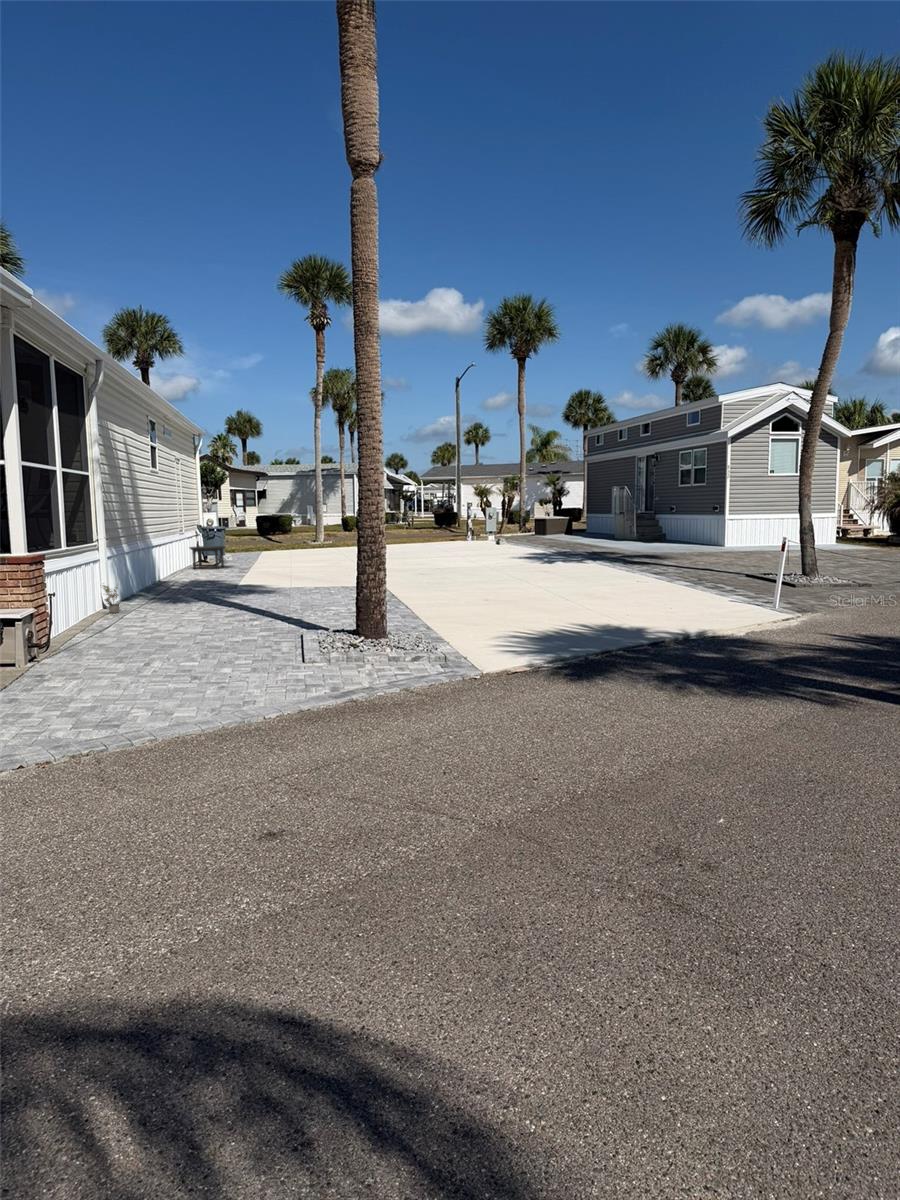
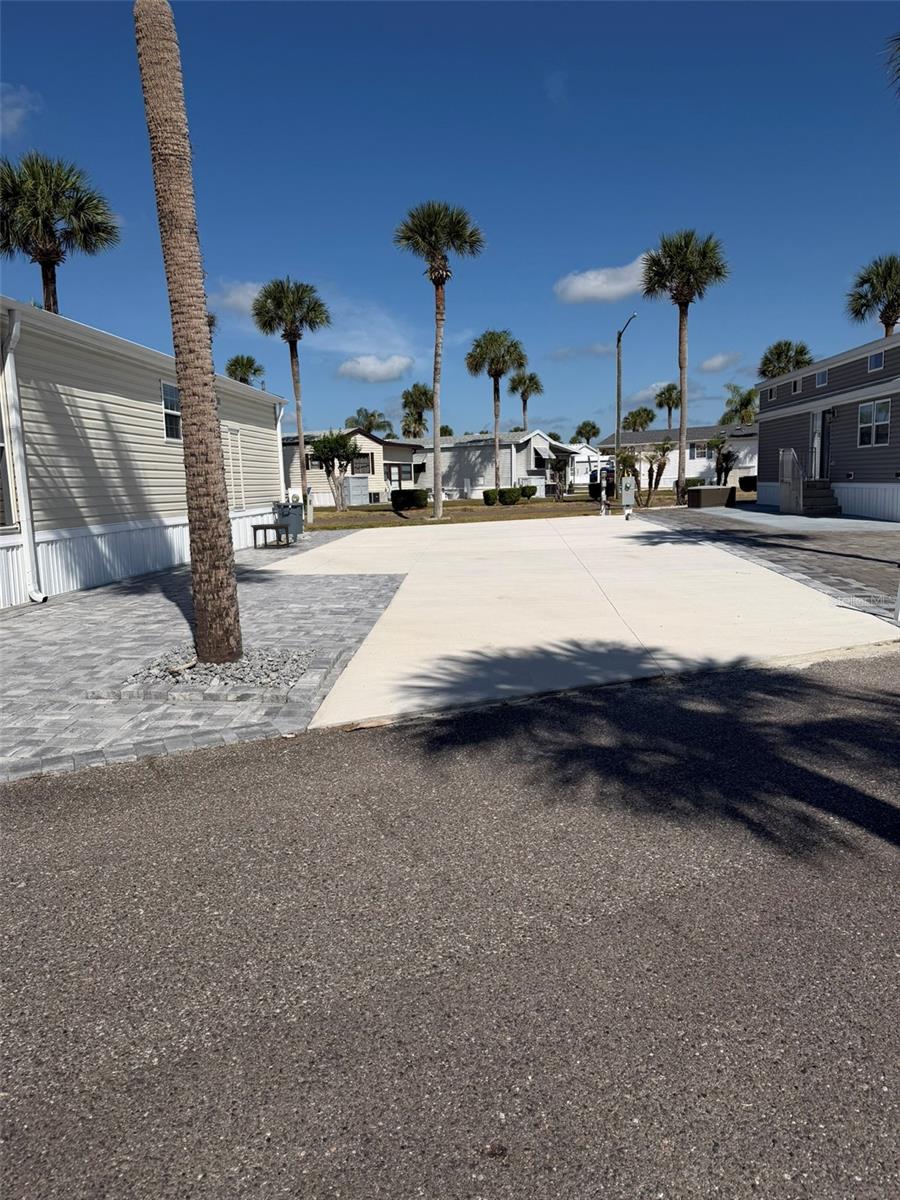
potted plant: present [103,585,120,613] -> none [25,571,55,606]

